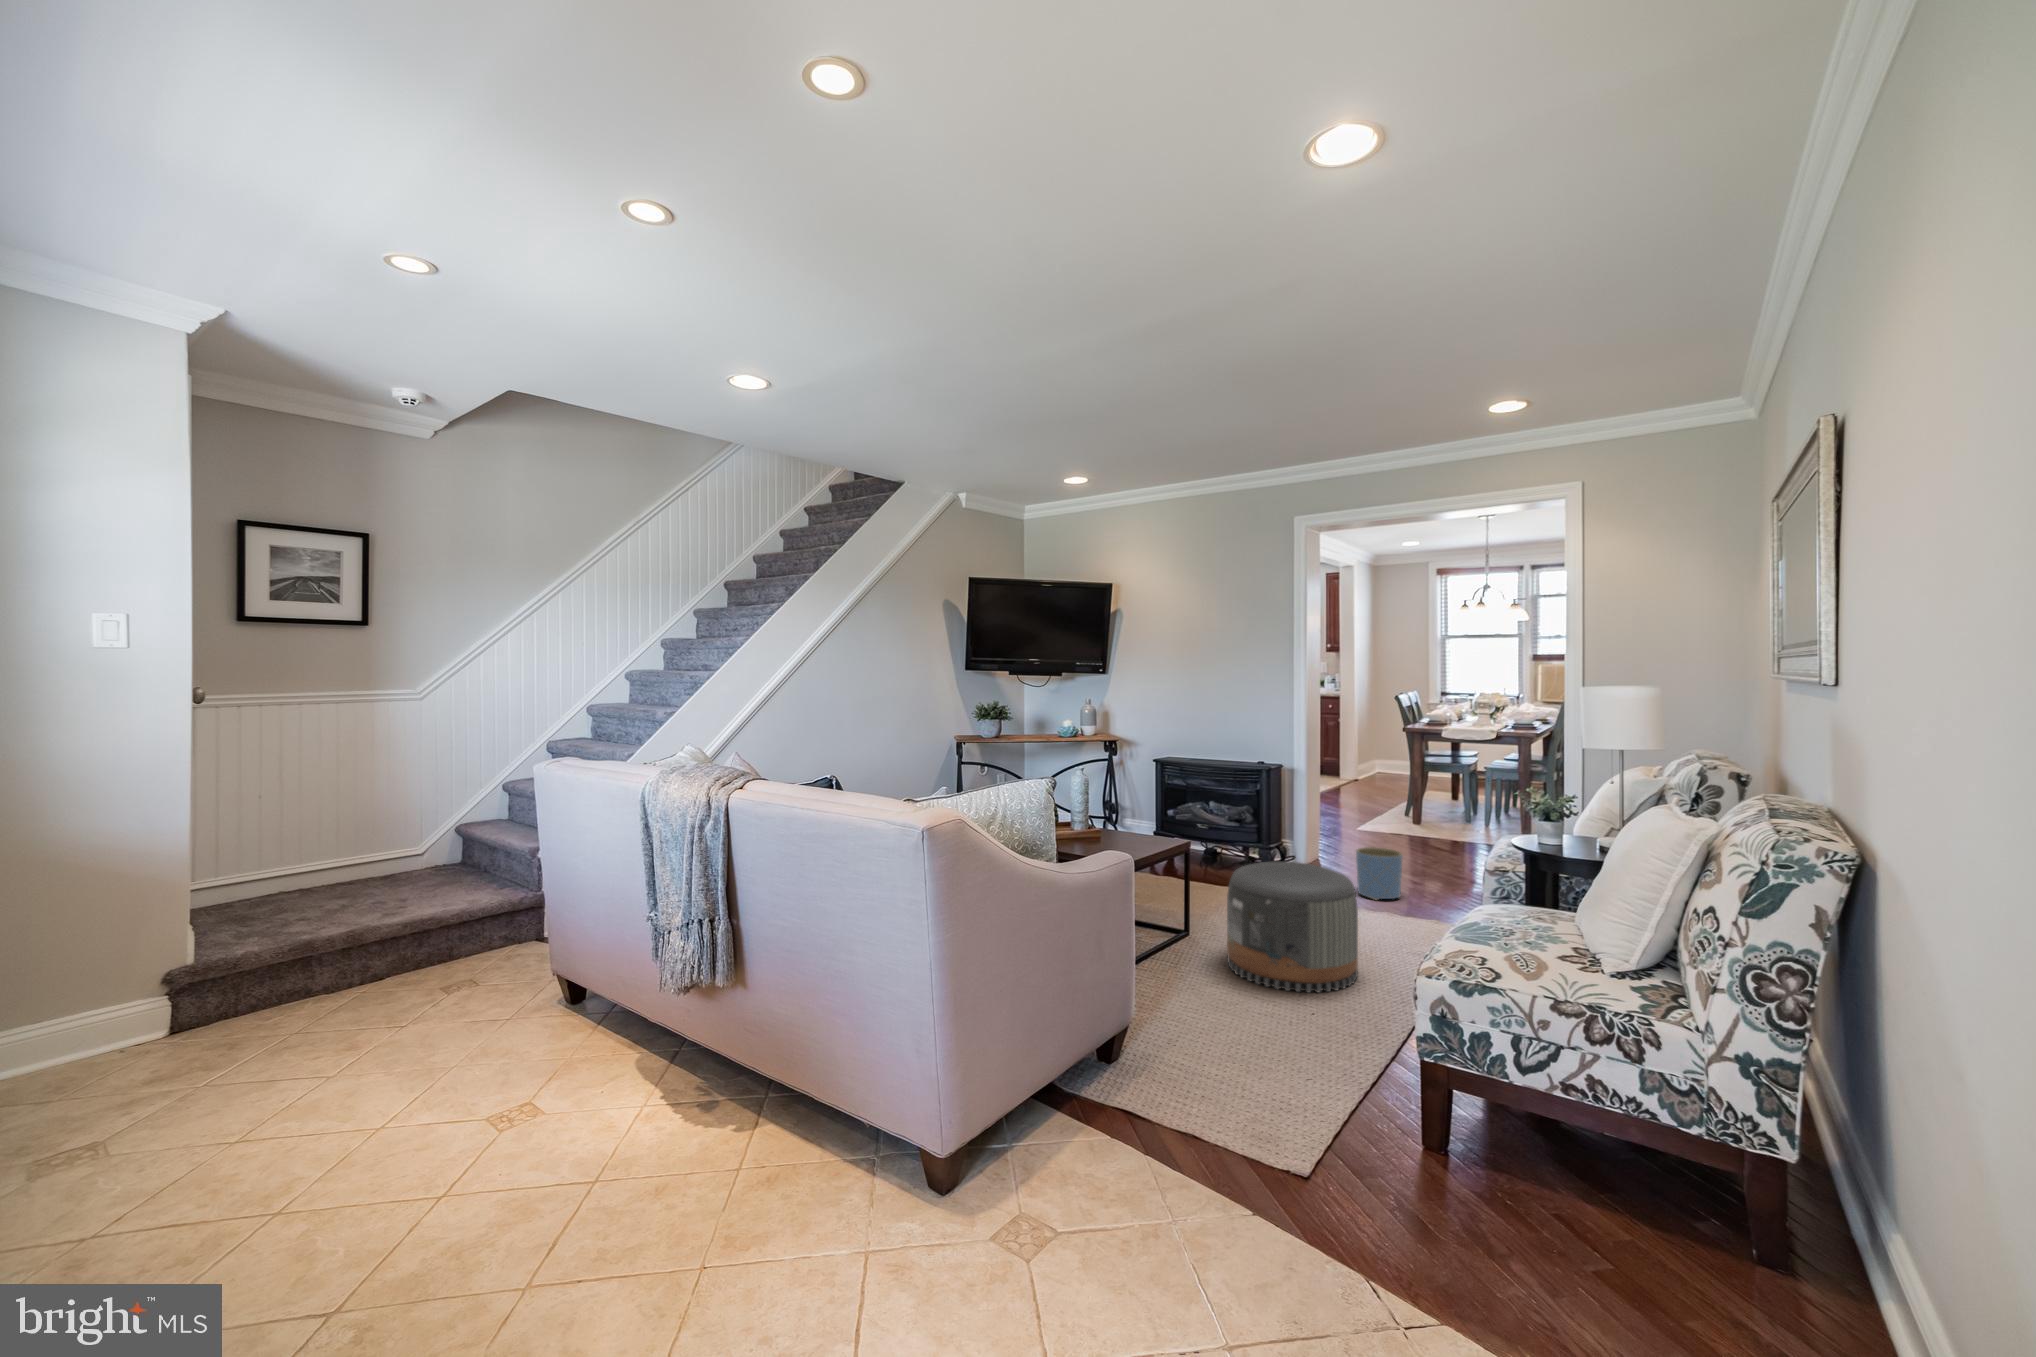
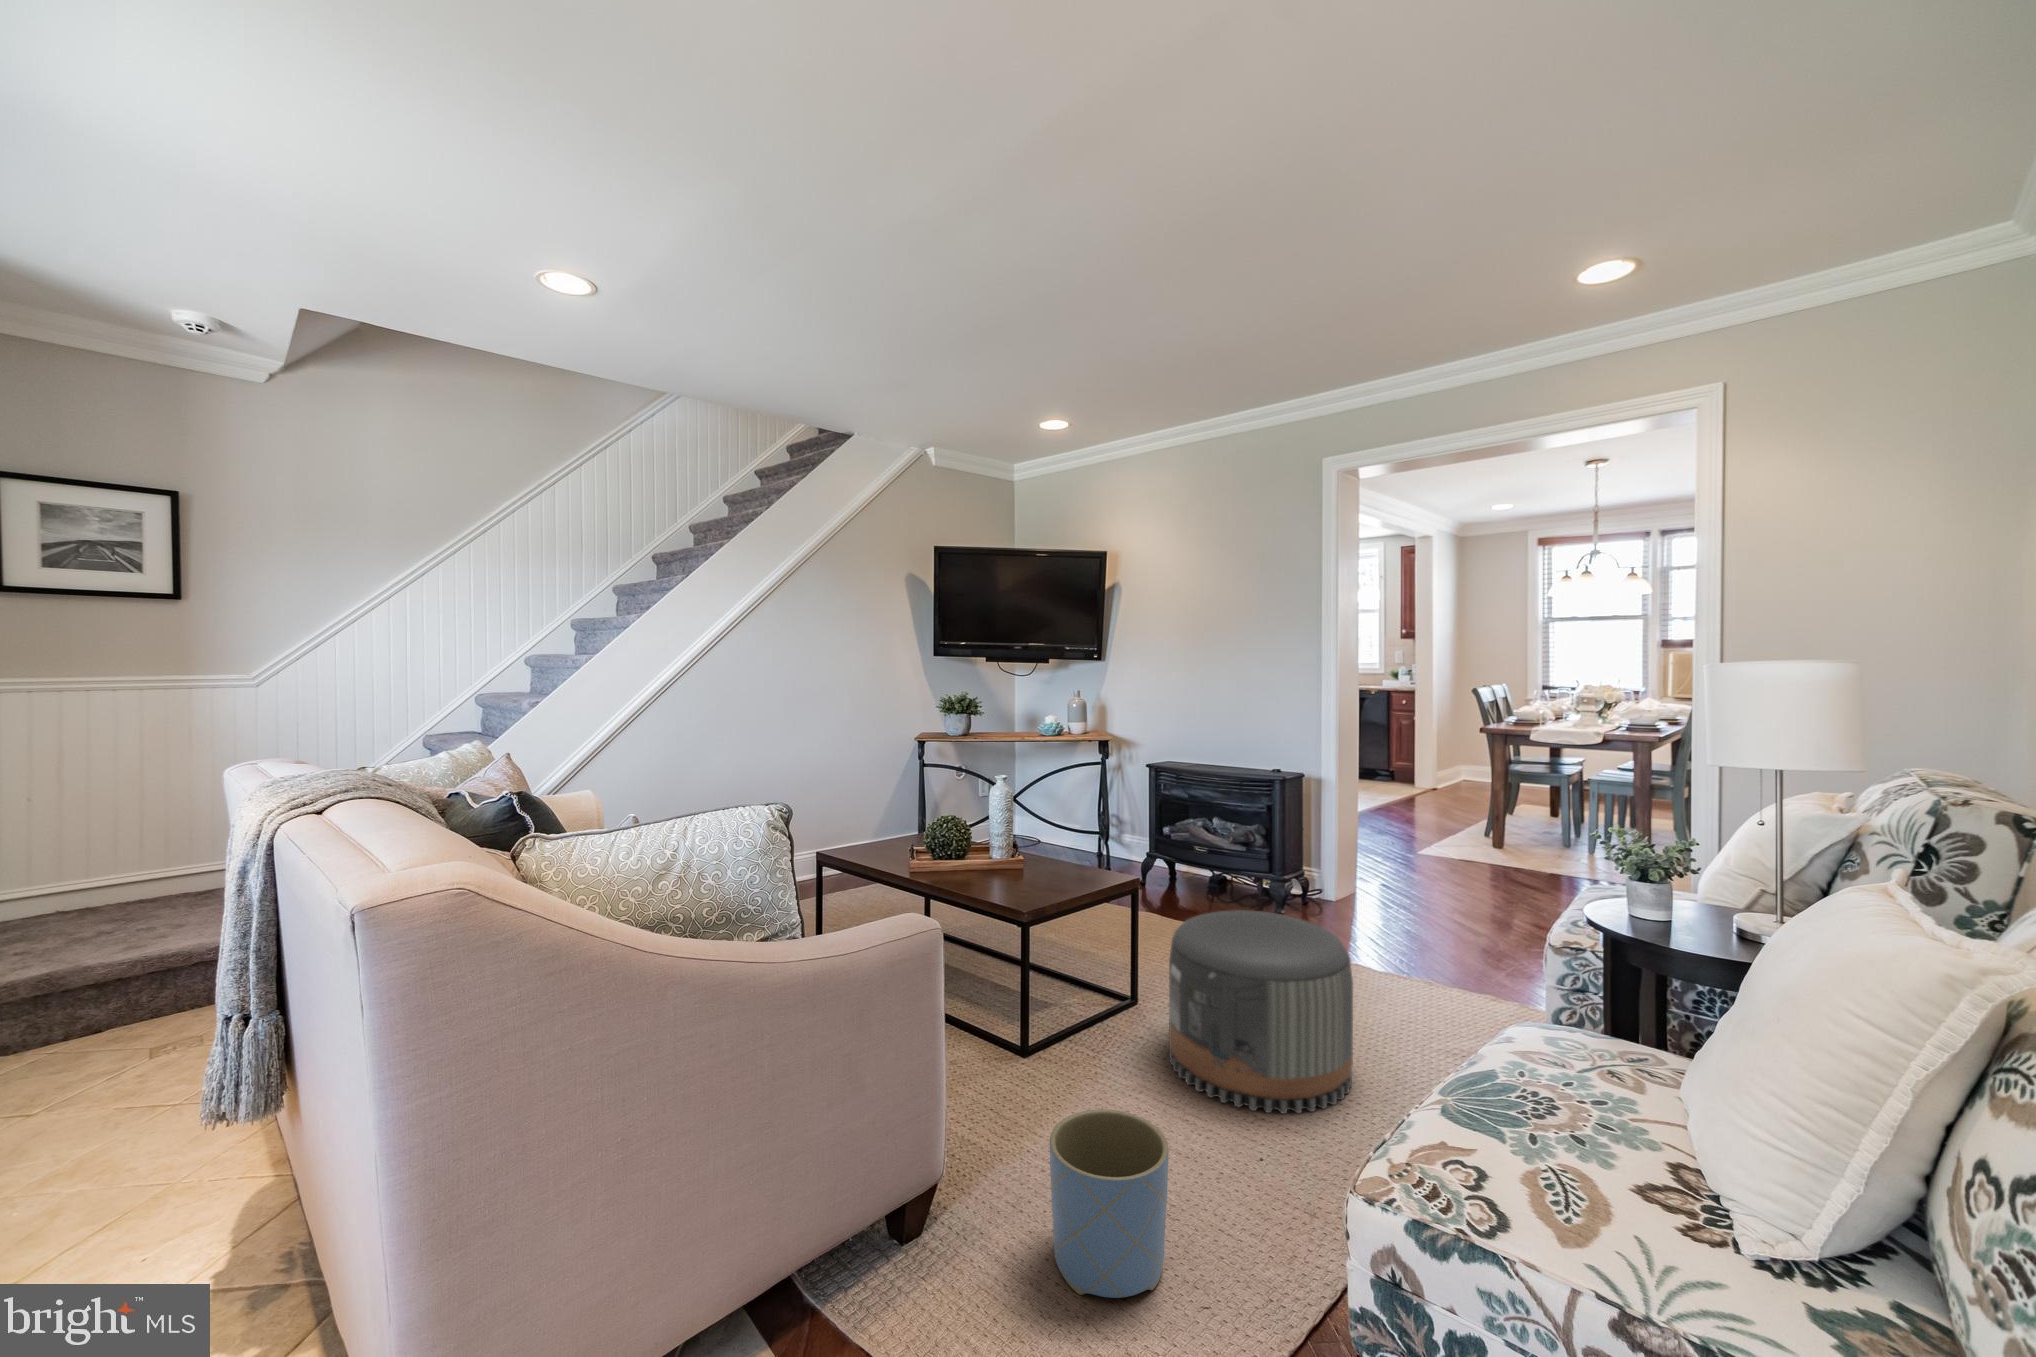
planter: present [1356,847,1403,900] -> present [1050,1109,1169,1298]

